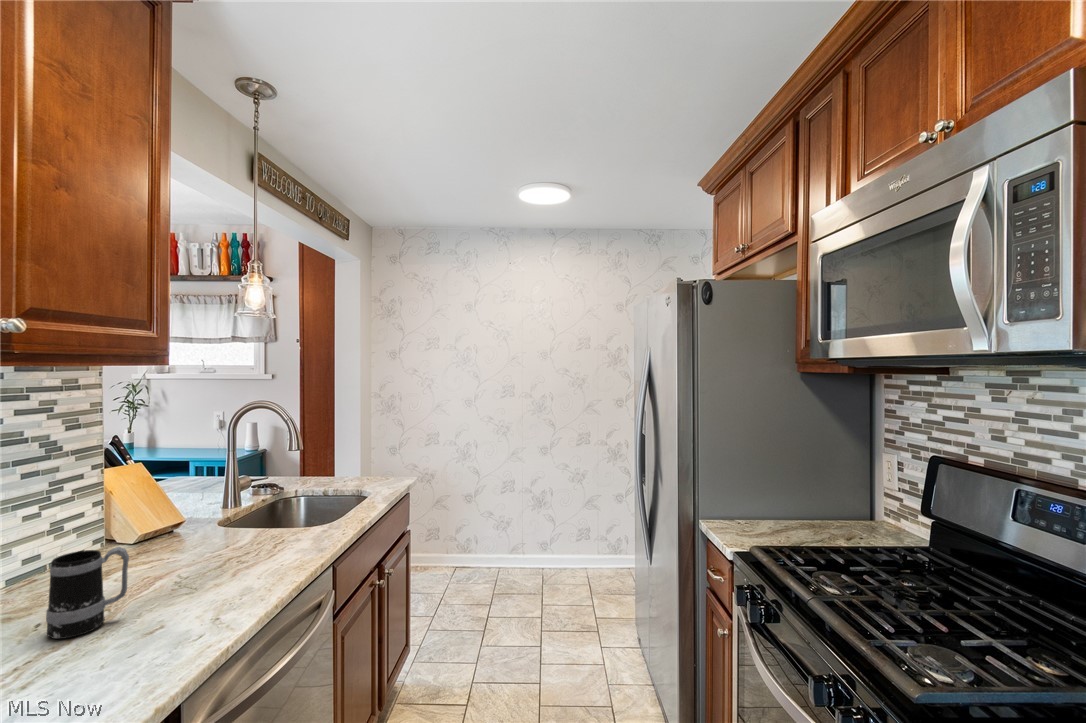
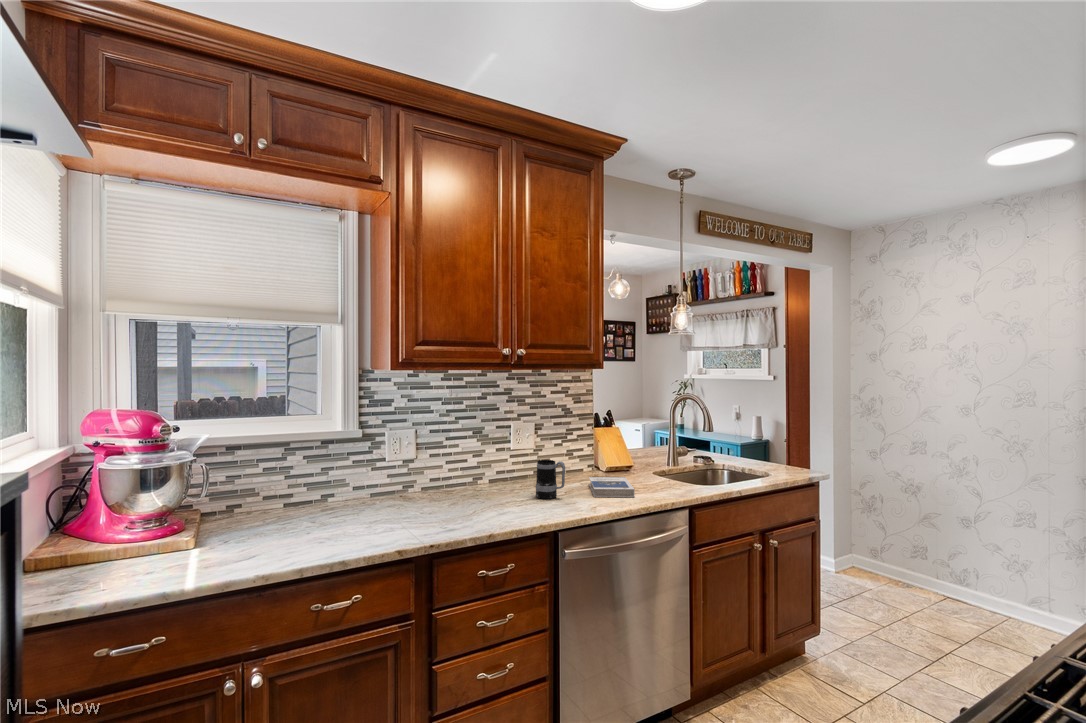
hardback book: none [135,541,253,591] -> present [589,477,635,497]

